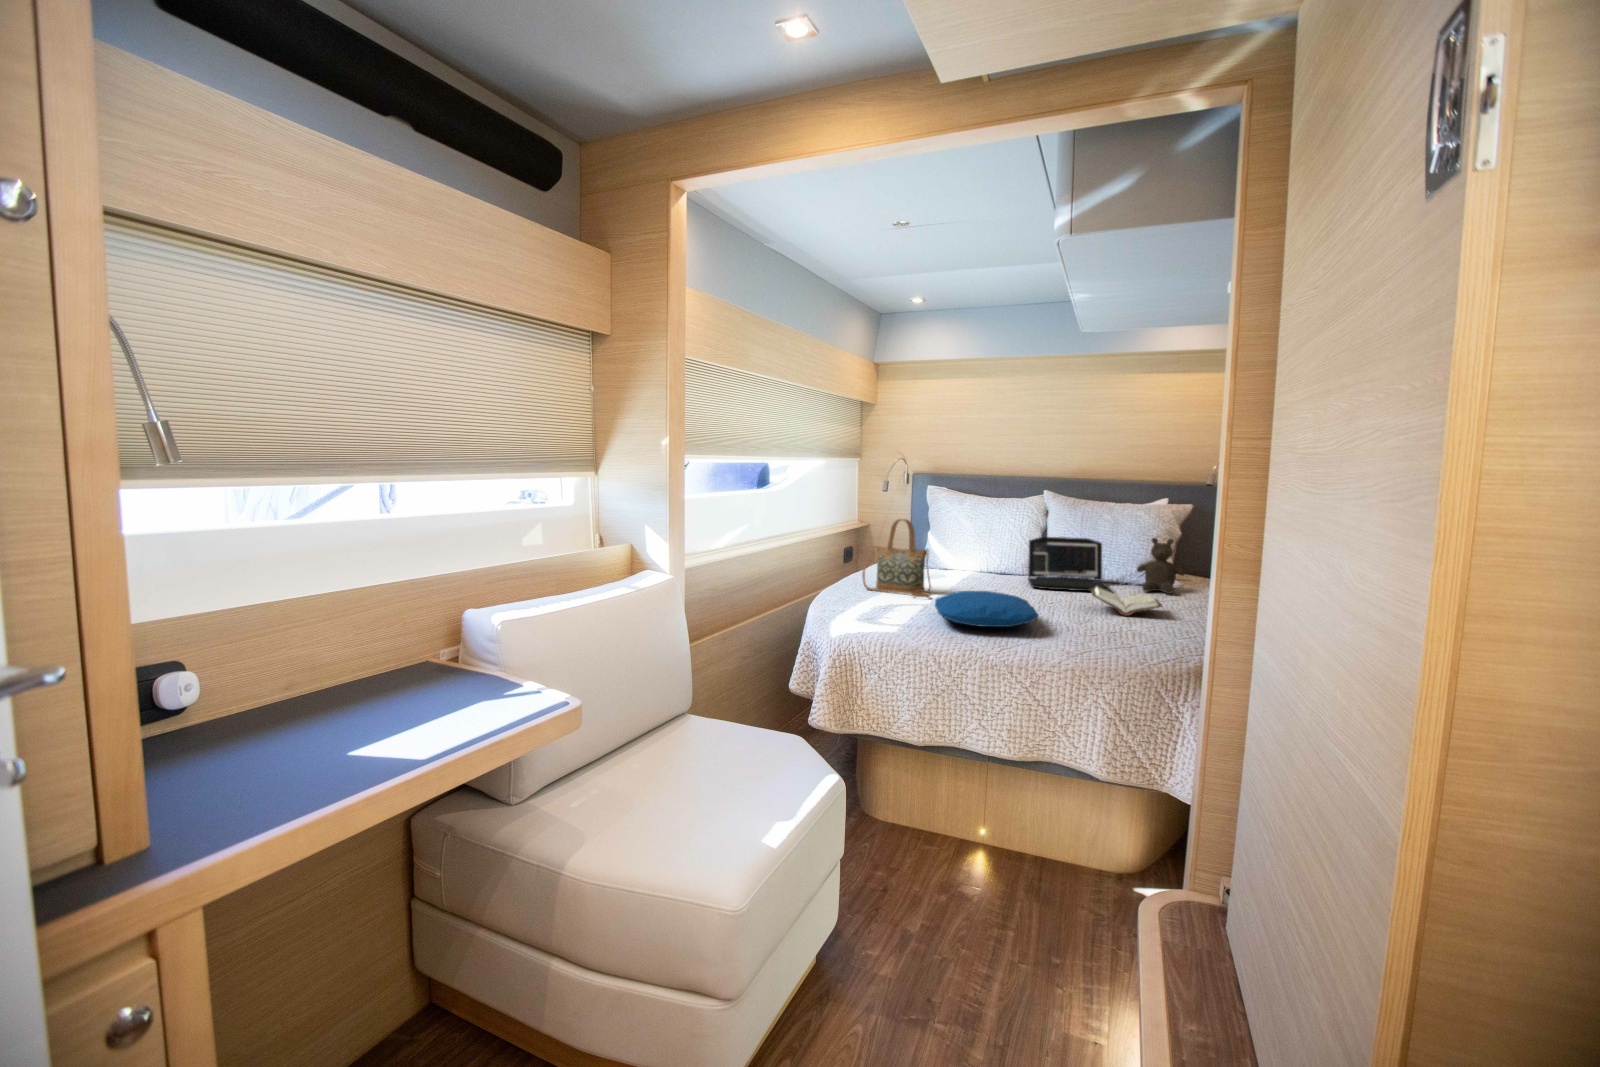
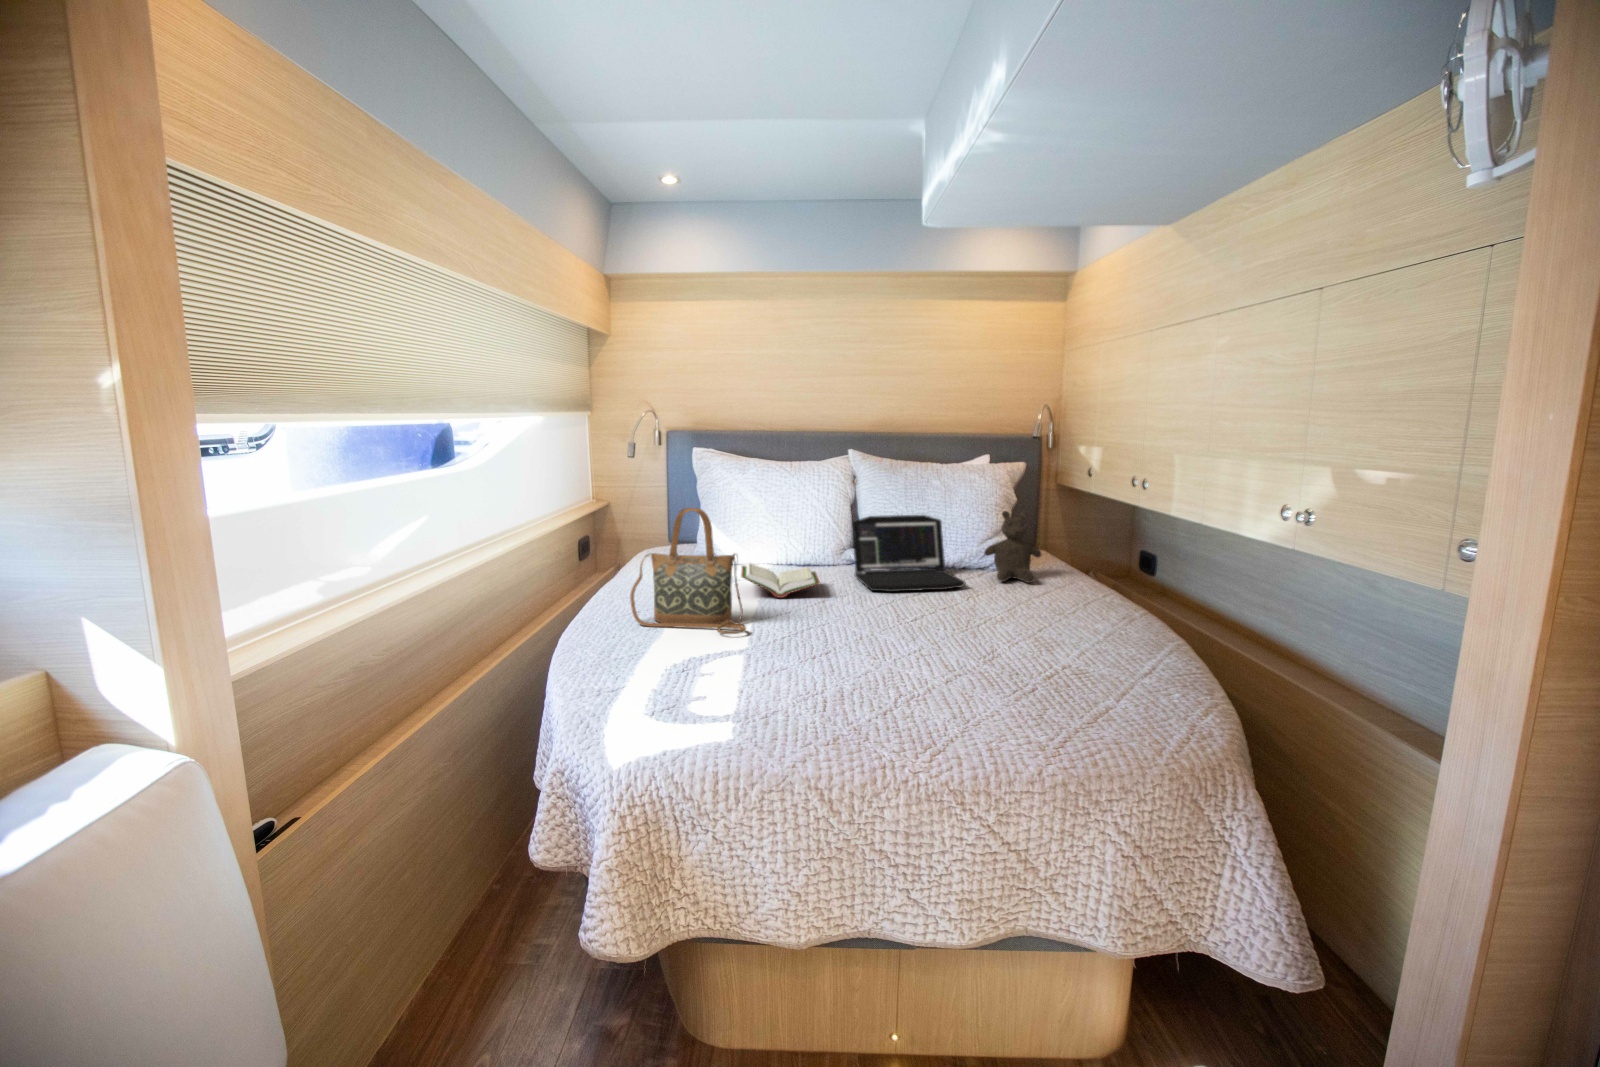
book: present [1090,587,1162,616] -> present [741,563,820,598]
pillow: present [935,591,1039,627] -> none [773,625,957,704]

